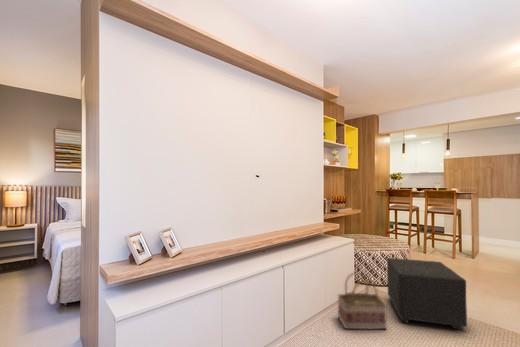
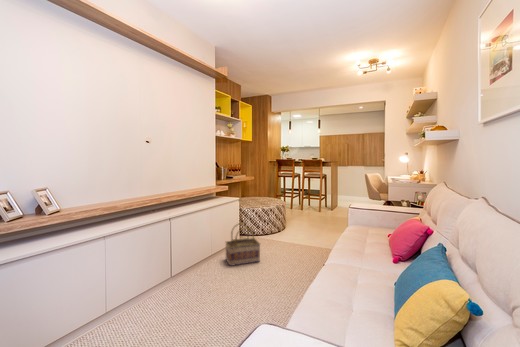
ottoman: present [387,258,467,329] -> none [265,212,312,256]

